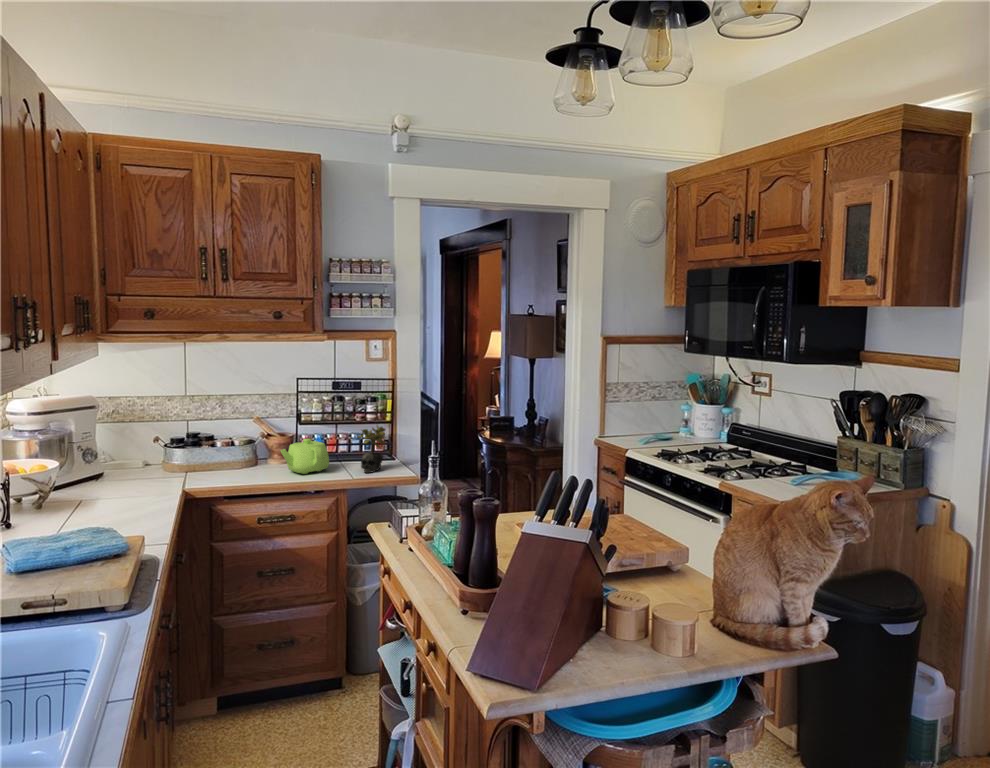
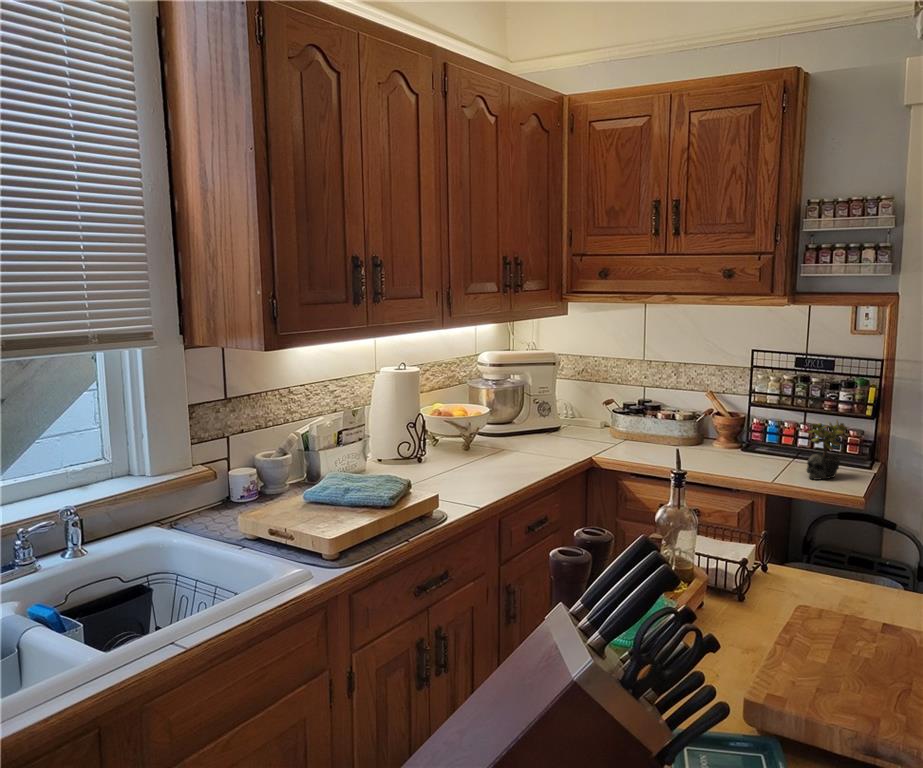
teapot: present [281,439,329,474] -> none [712,424,771,465]

